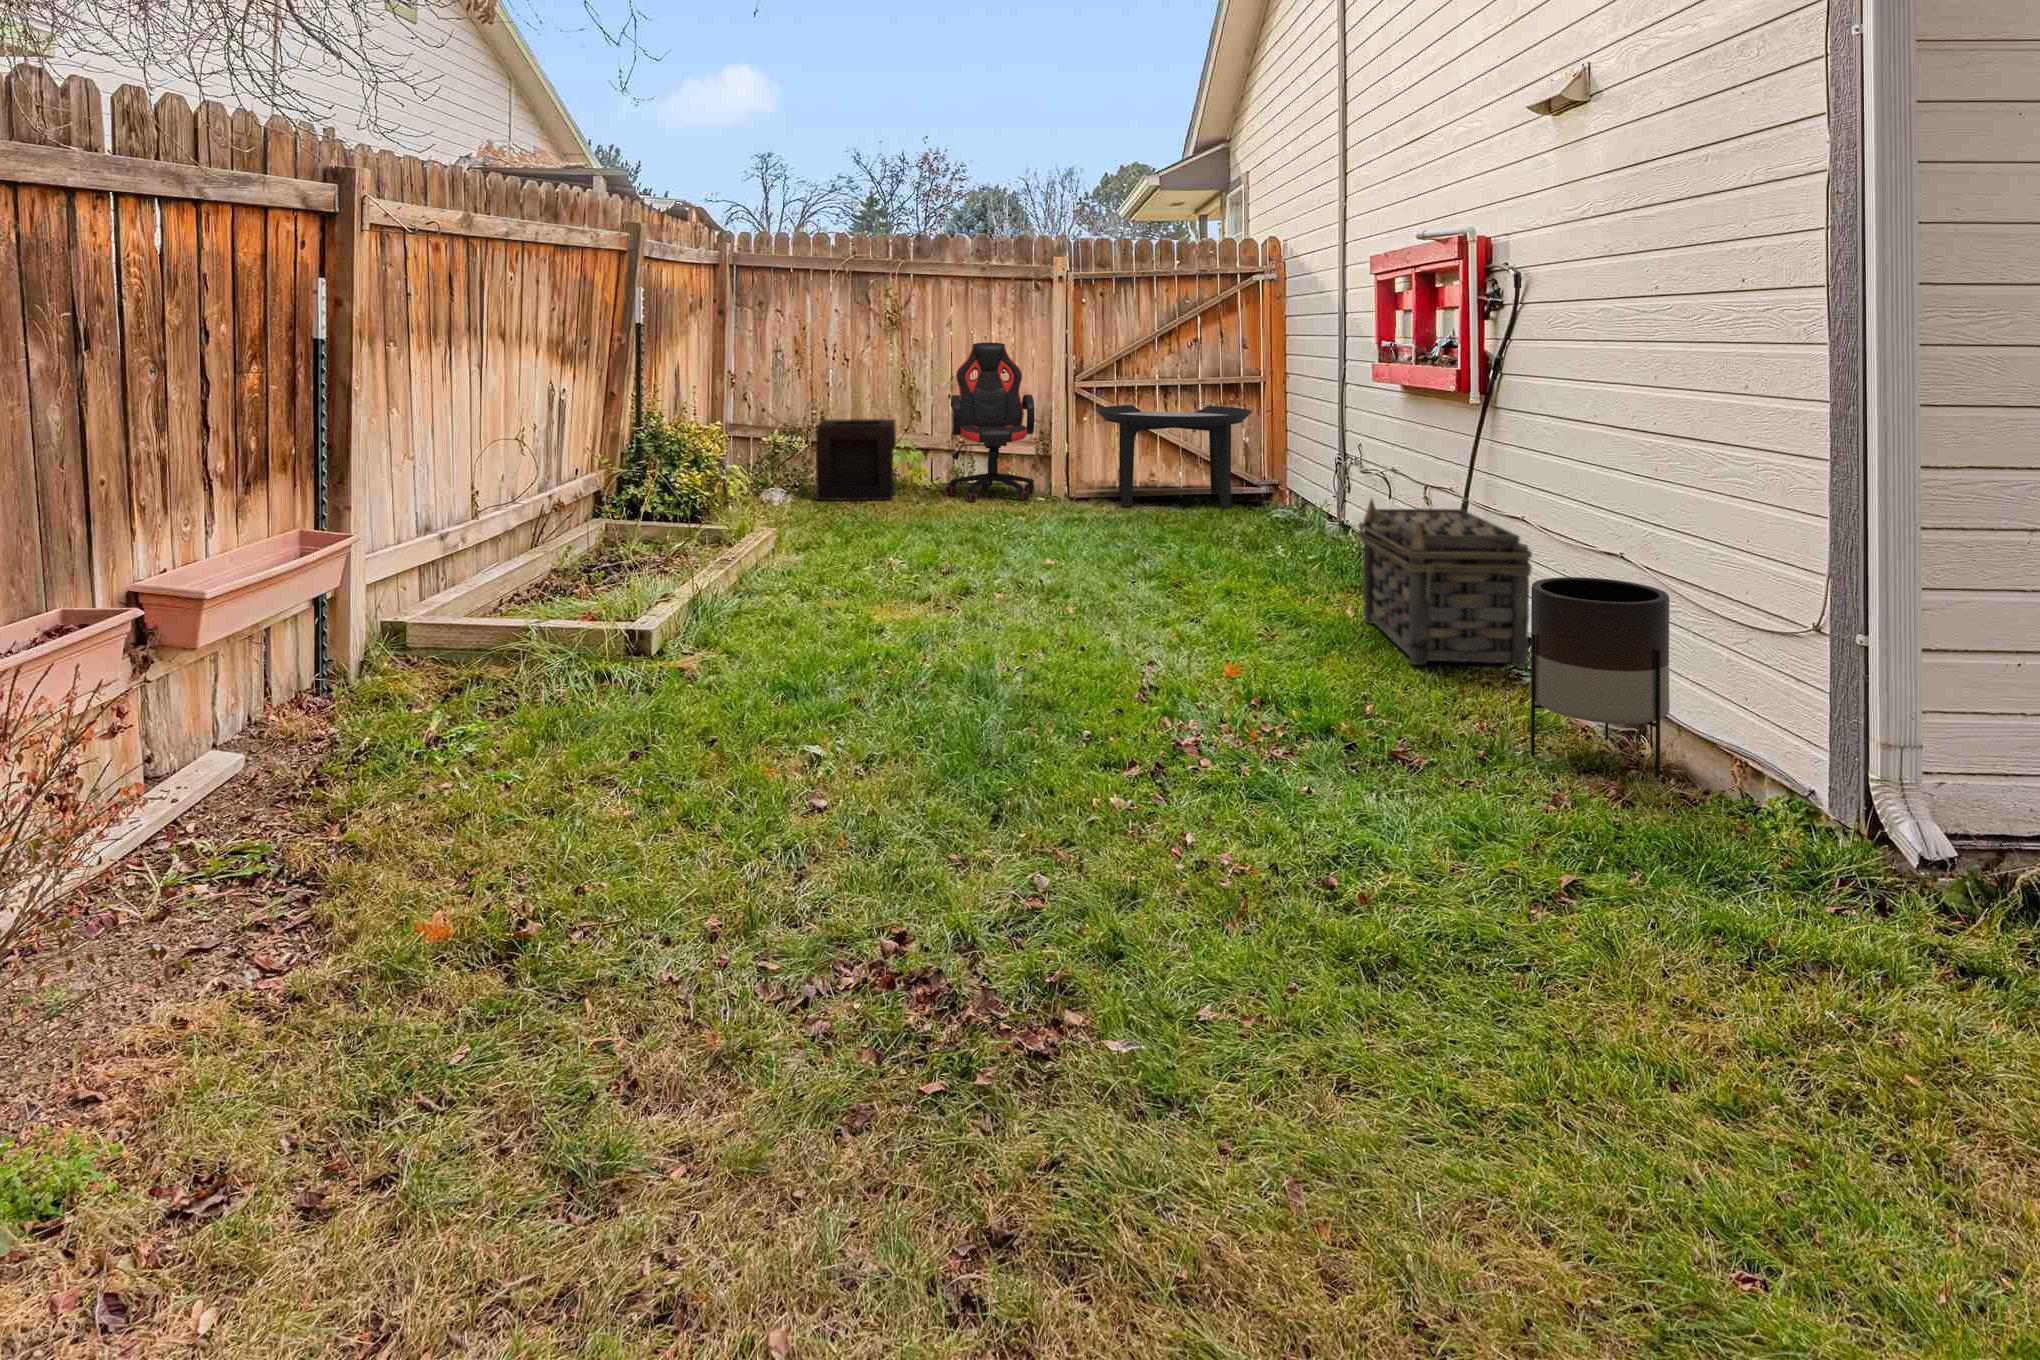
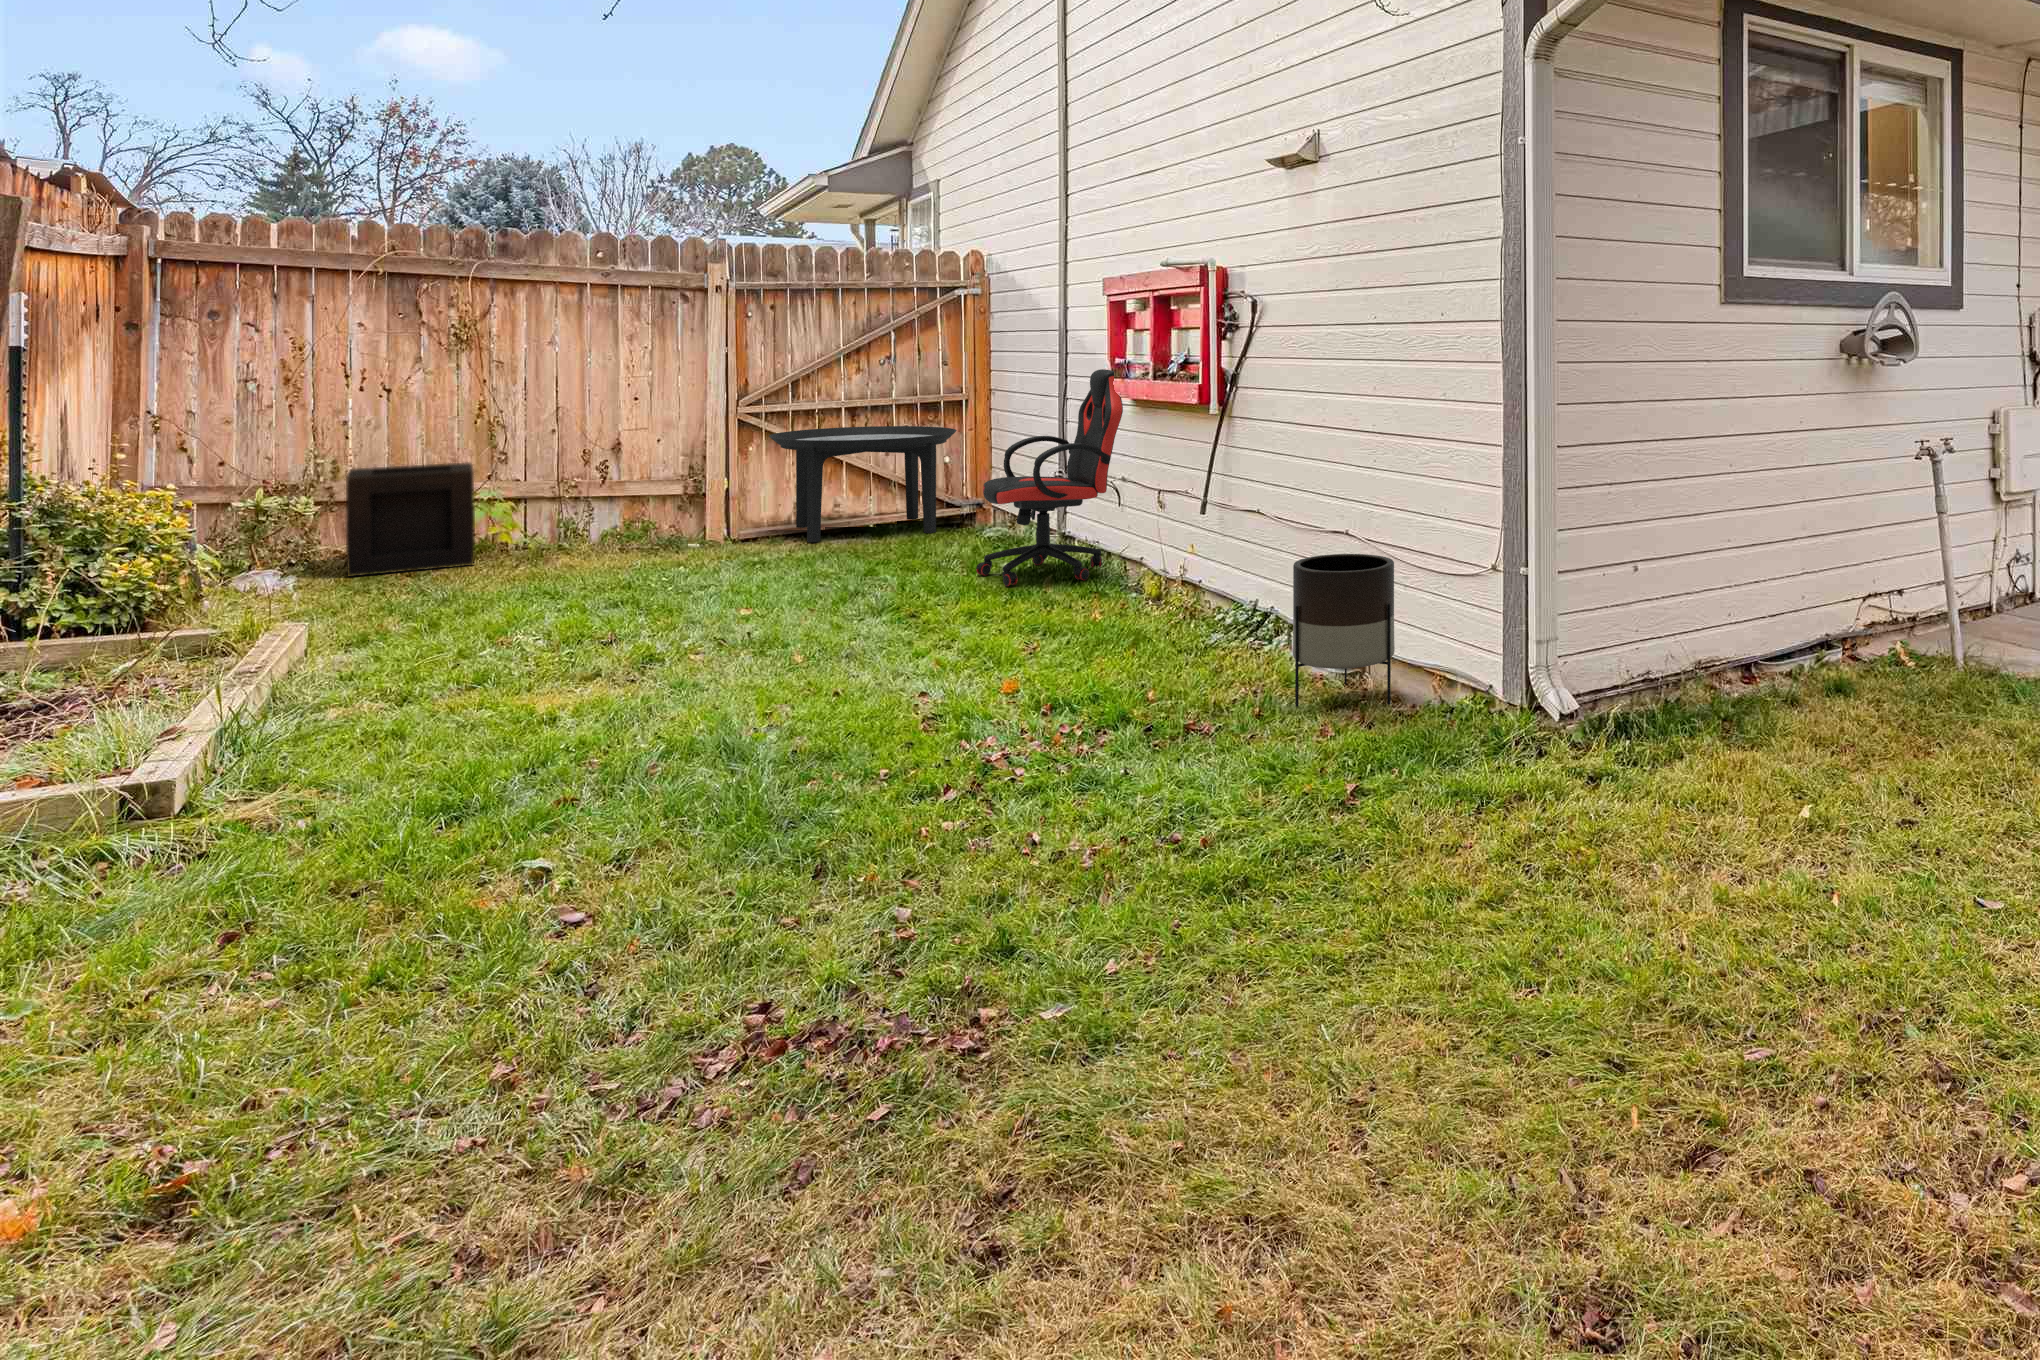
chair: present [946,343,1035,502] -> present [976,369,1123,586]
basket: present [1358,499,1532,666] -> none [1112,505,1273,653]

